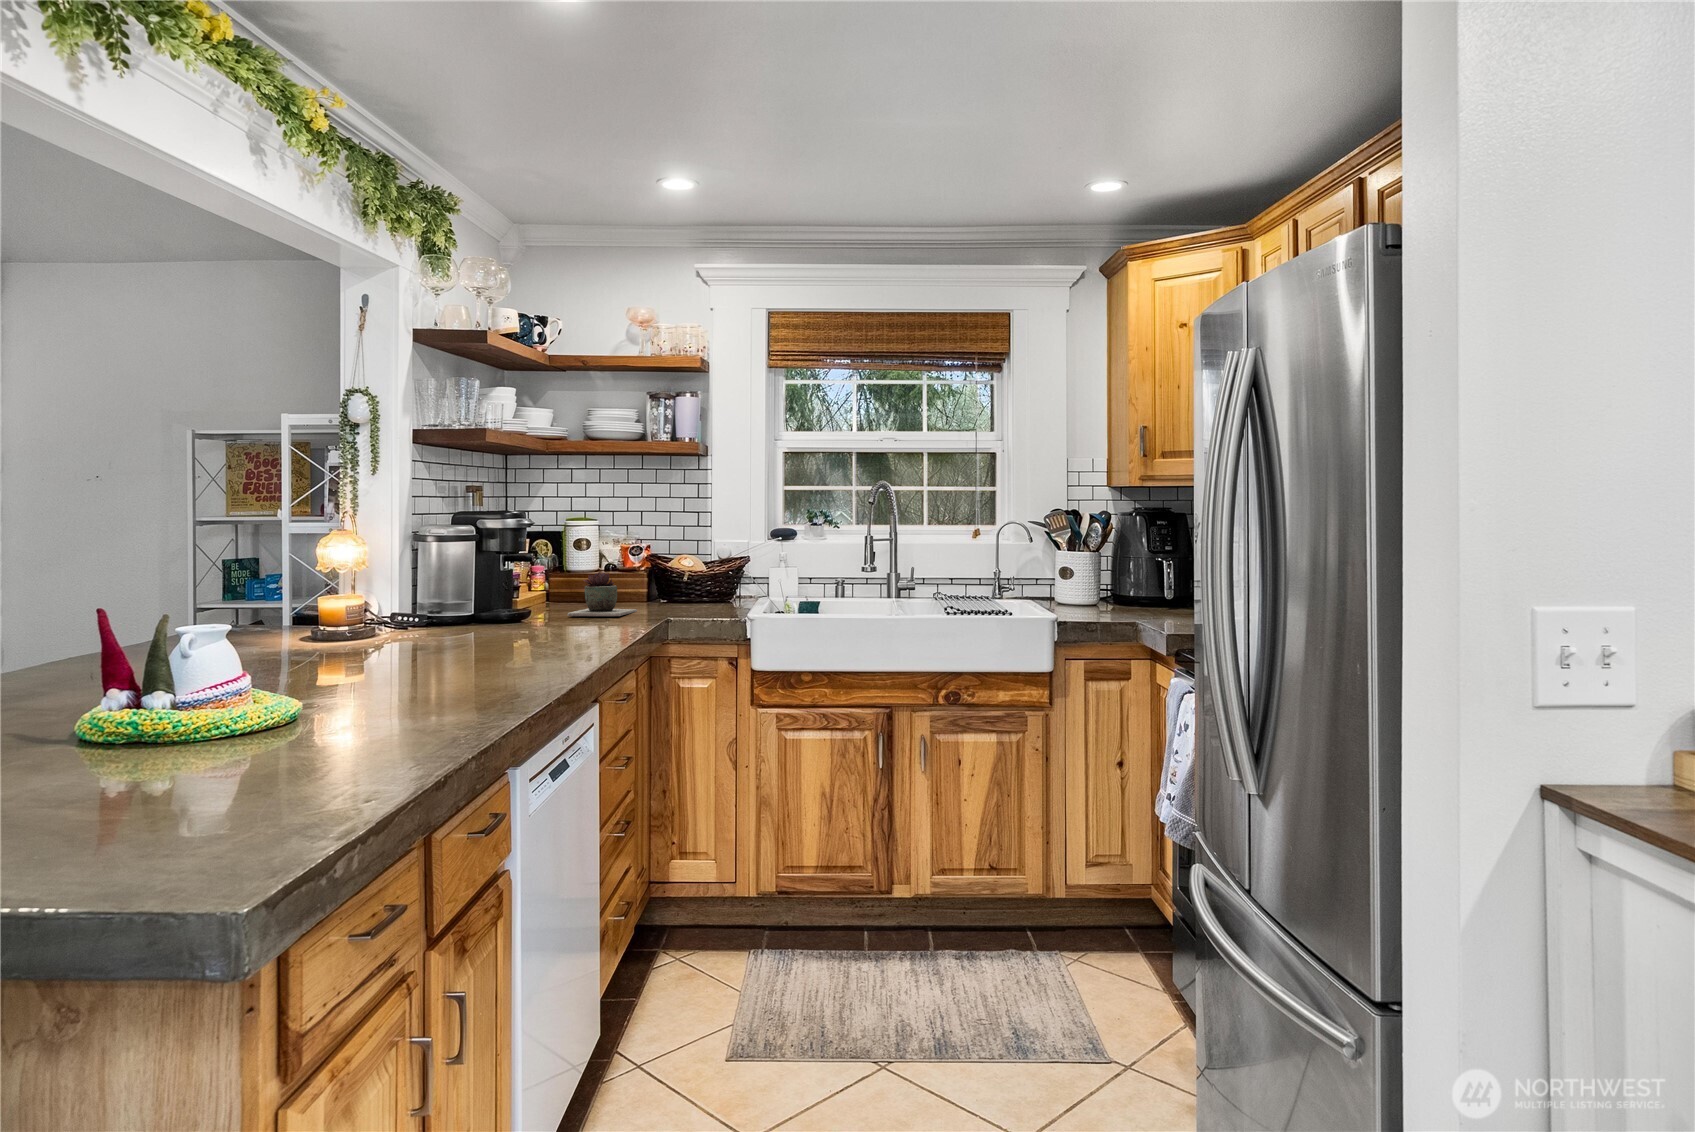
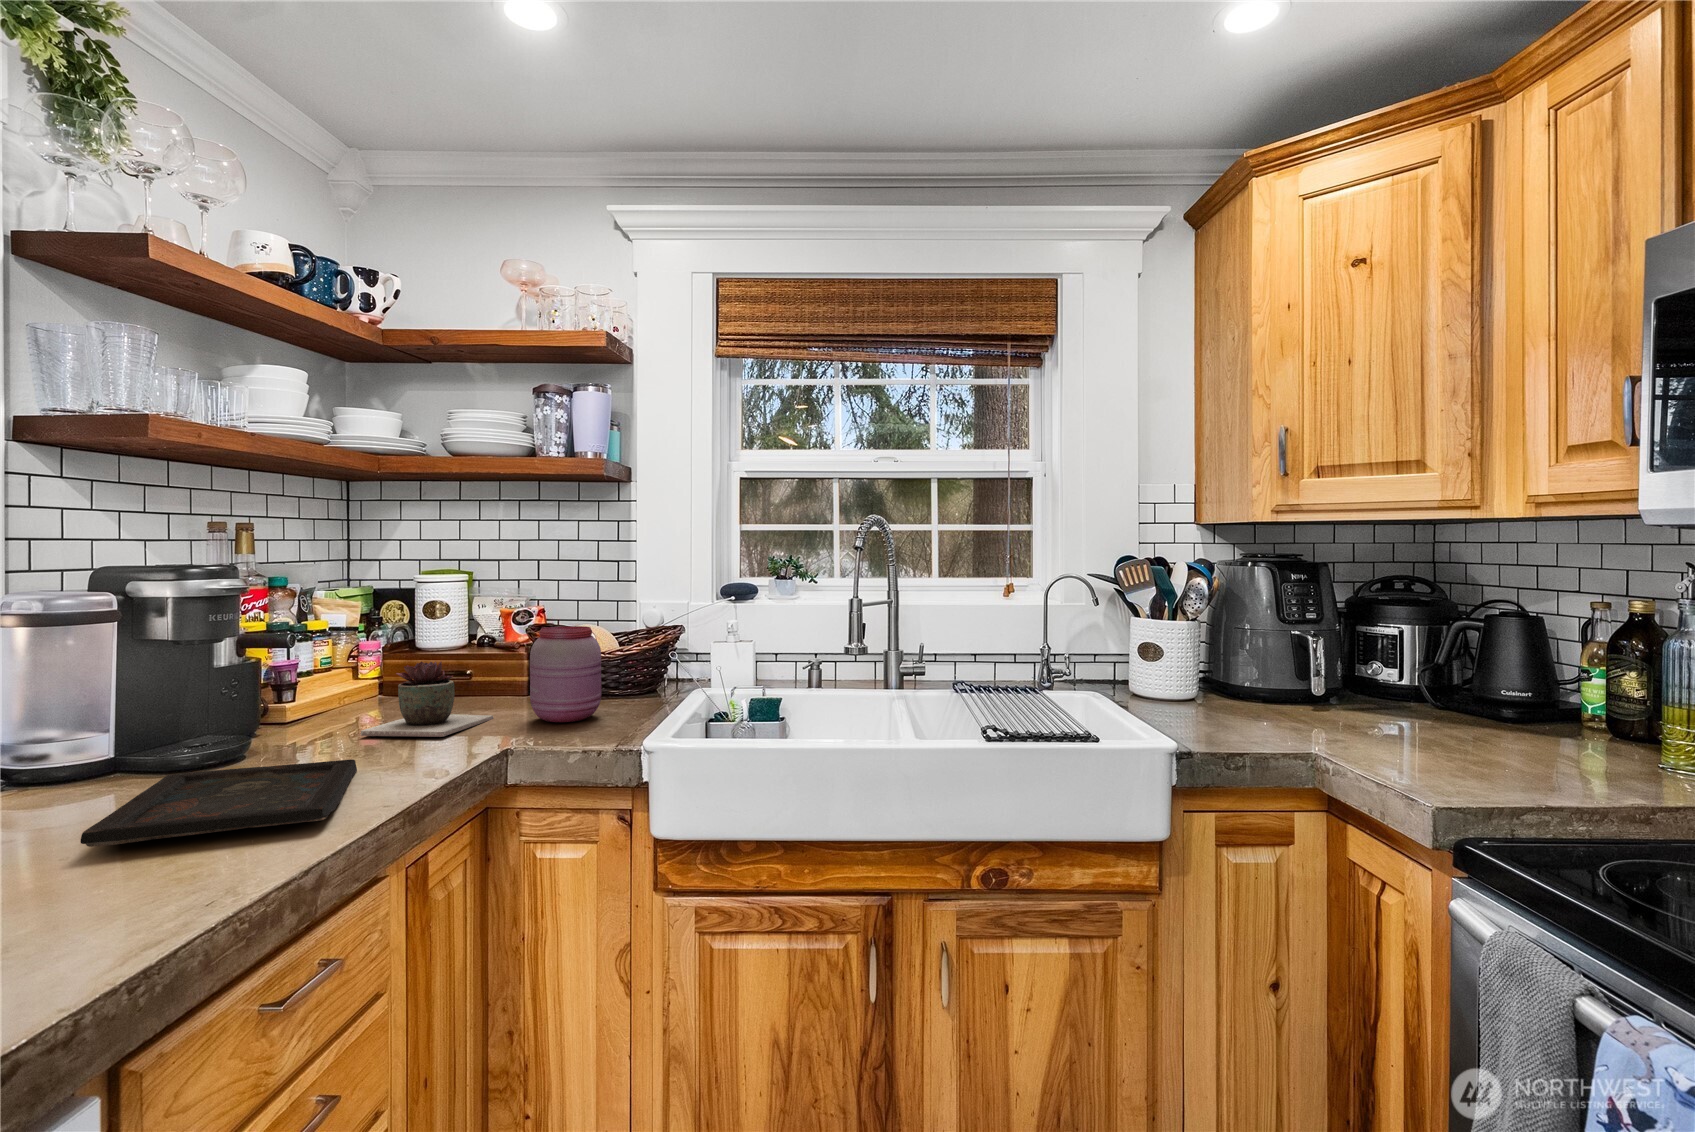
jar: none [662,553,706,612] -> present [530,626,601,722]
tray: none [495,620,607,641] -> present [80,759,357,847]

